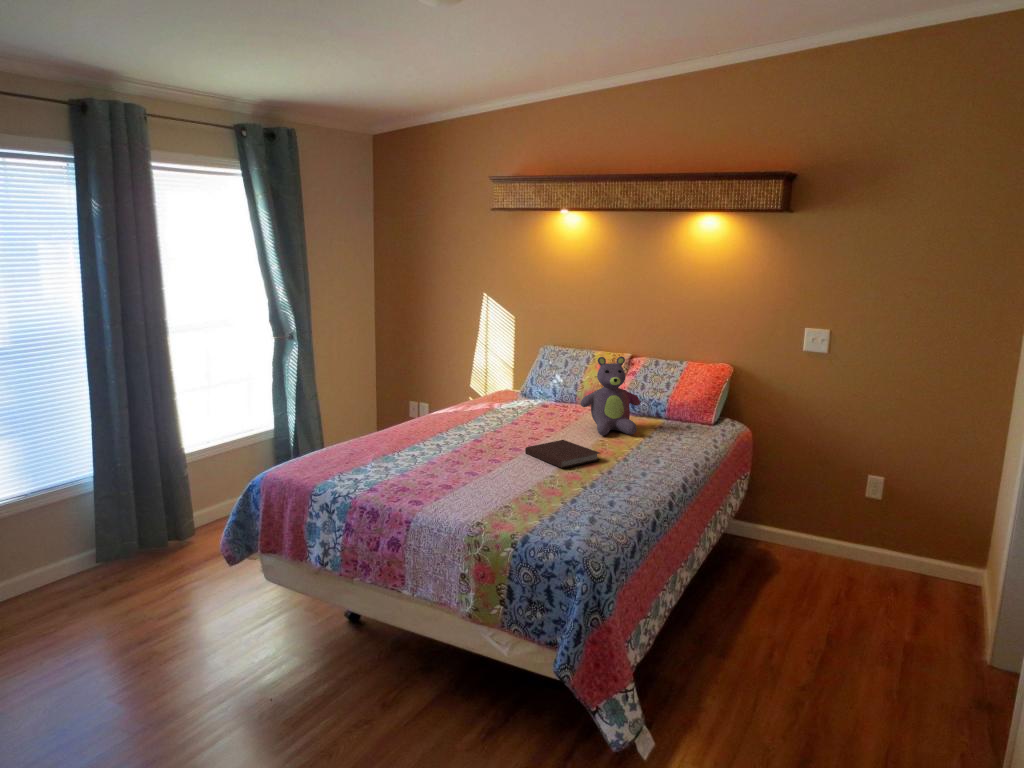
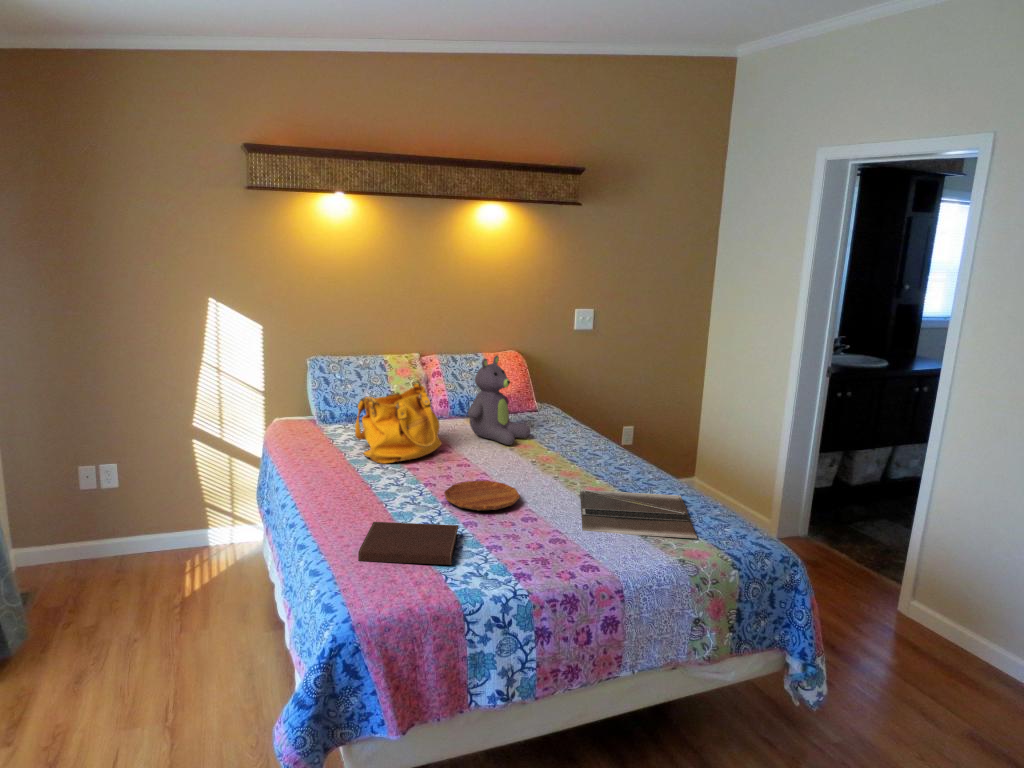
handbag: none [480,367,552,426] -> present [355,381,441,464]
notebook: present [525,440,600,468] -> present [358,522,458,565]
tray: none [442,441,503,460] -> present [444,481,520,510]
laptop: none [476,470,609,518] -> present [580,490,697,538]

